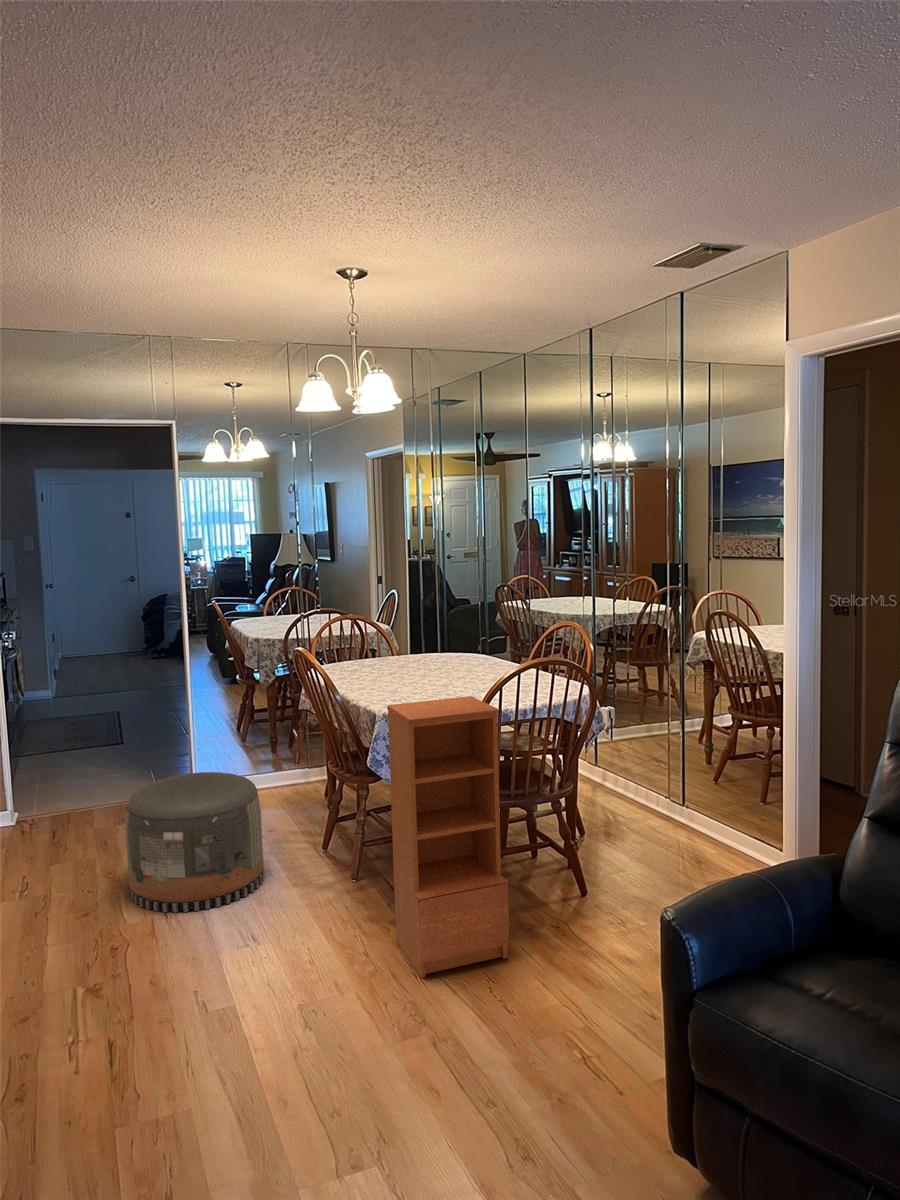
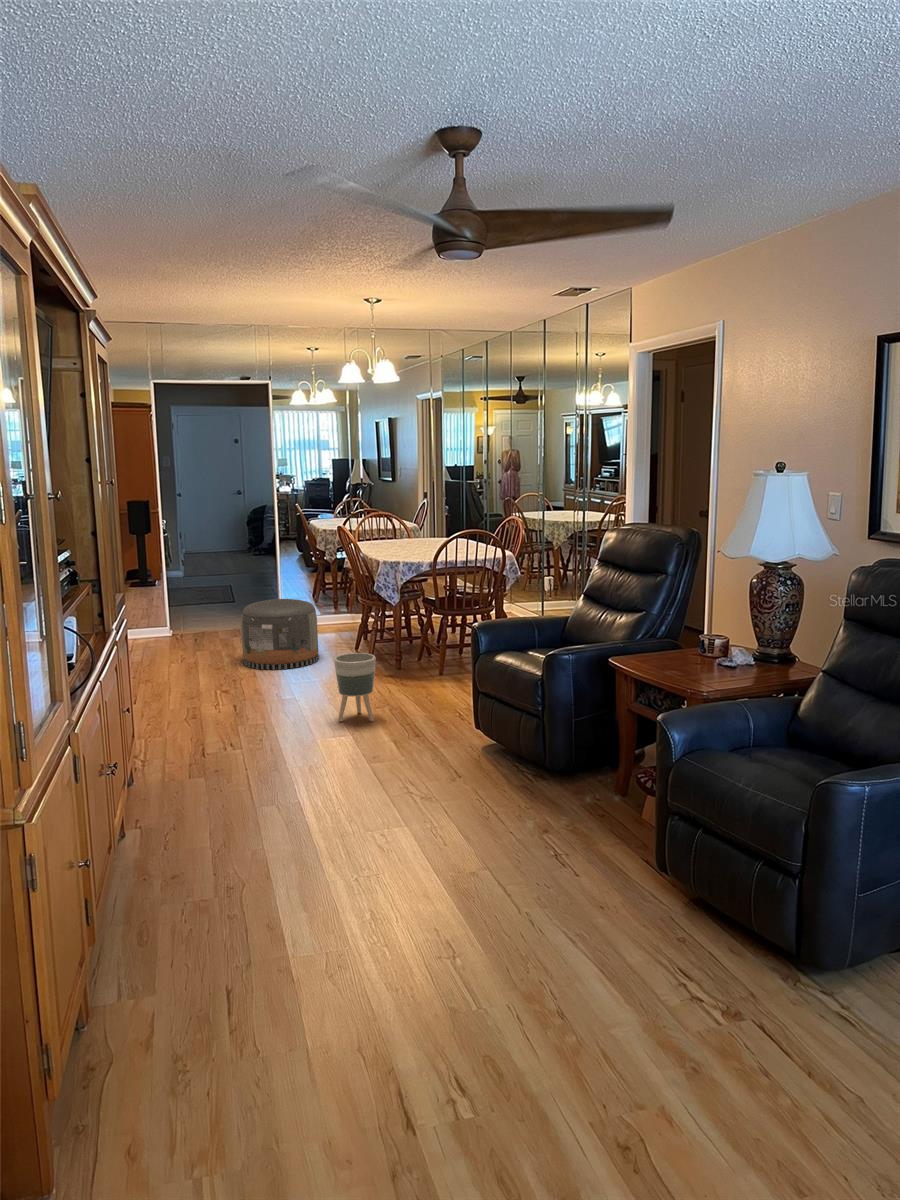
bookcase: present [387,696,509,978] -> none [380,550,441,693]
planter: none [324,936,412,1100] -> present [334,653,376,722]

